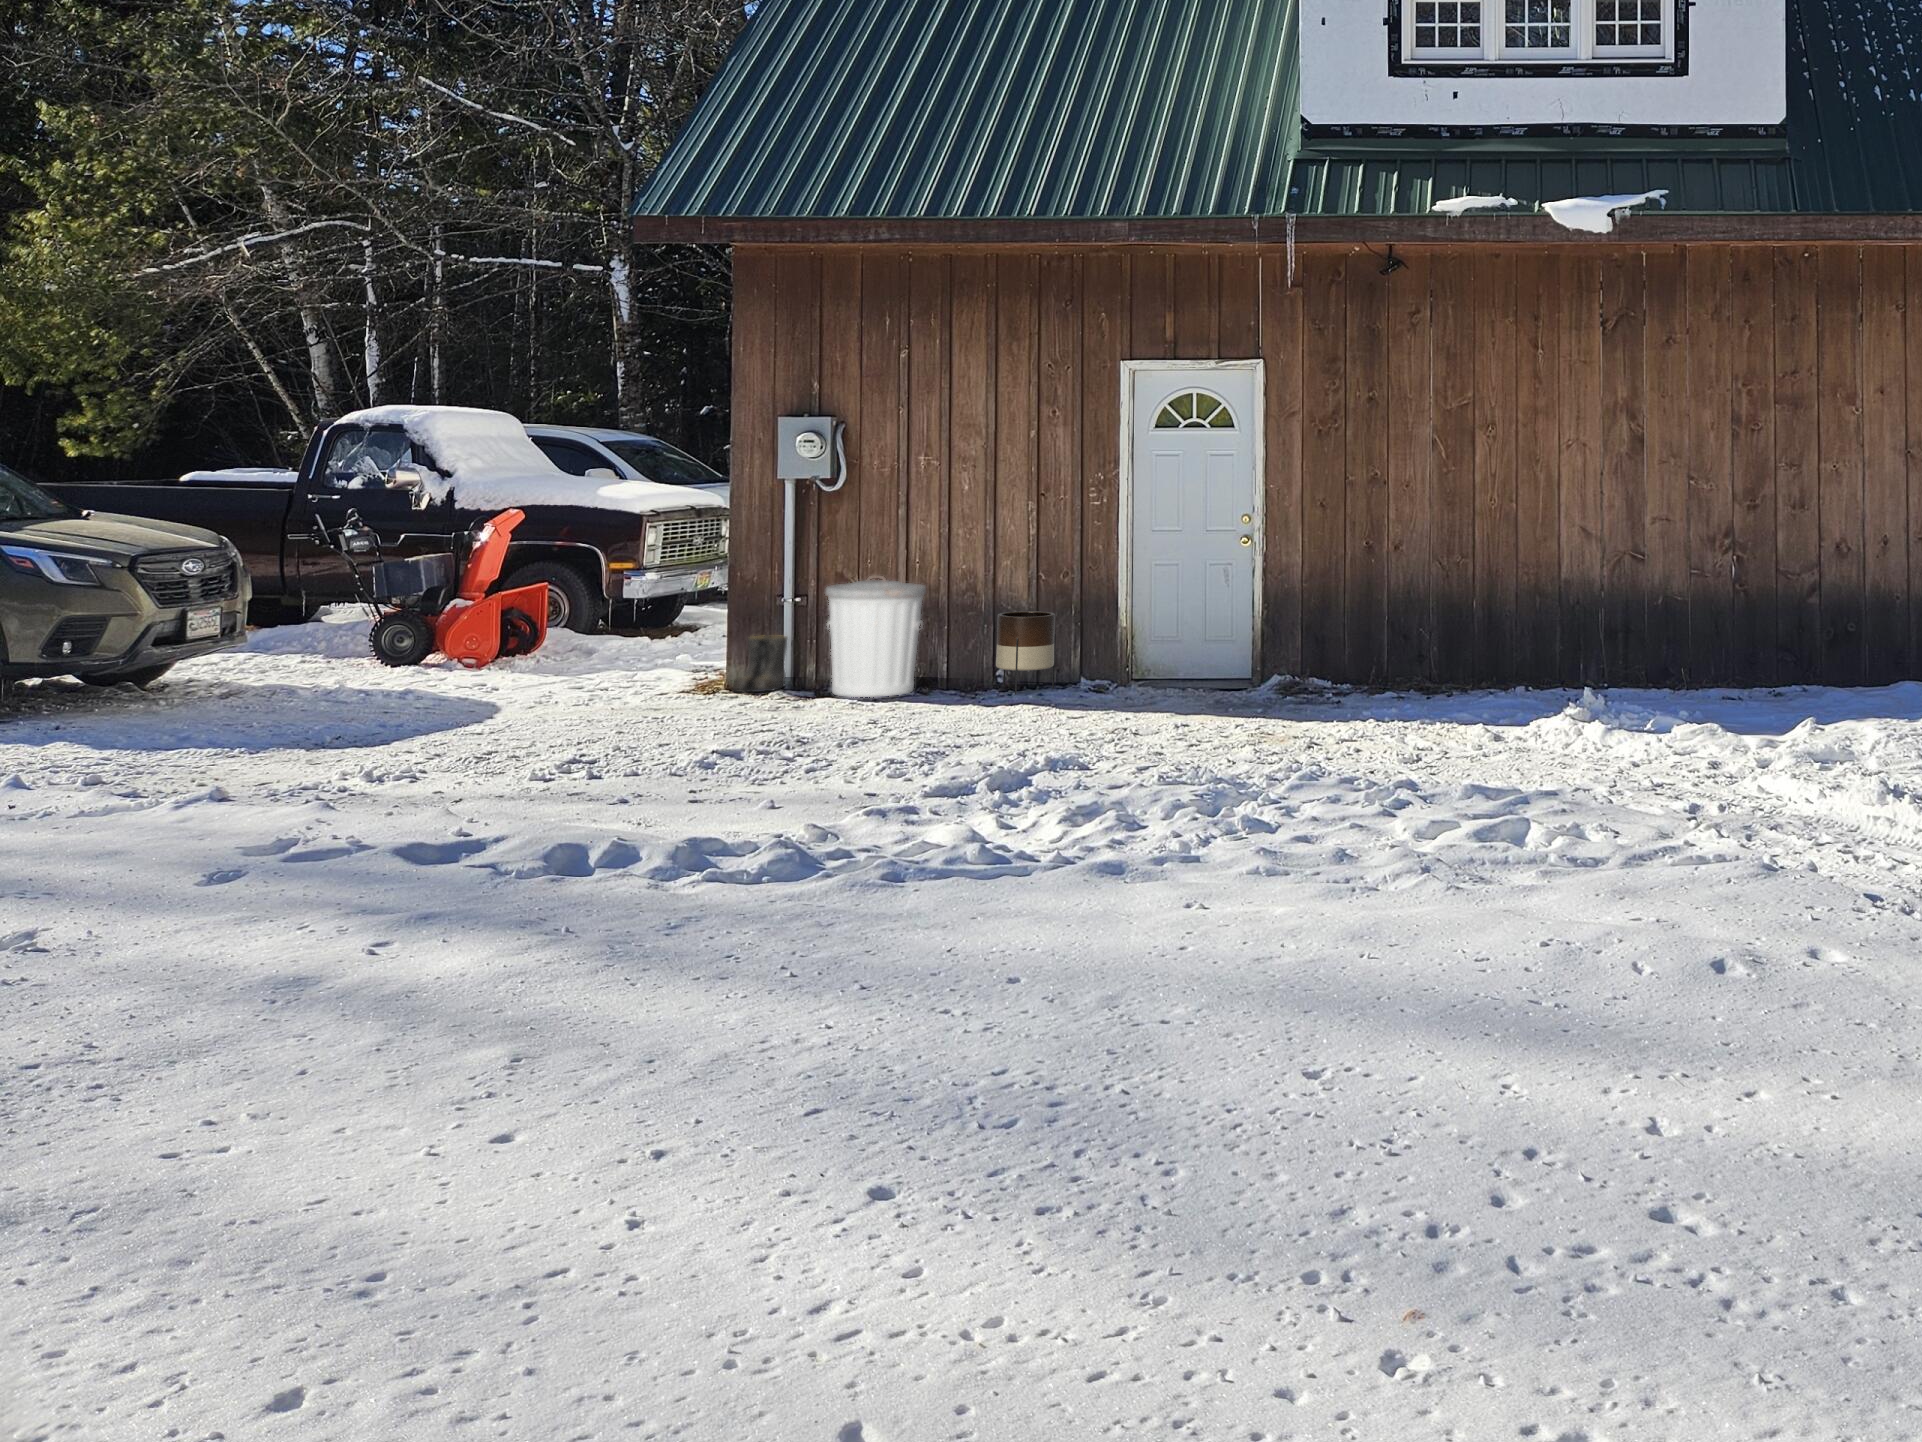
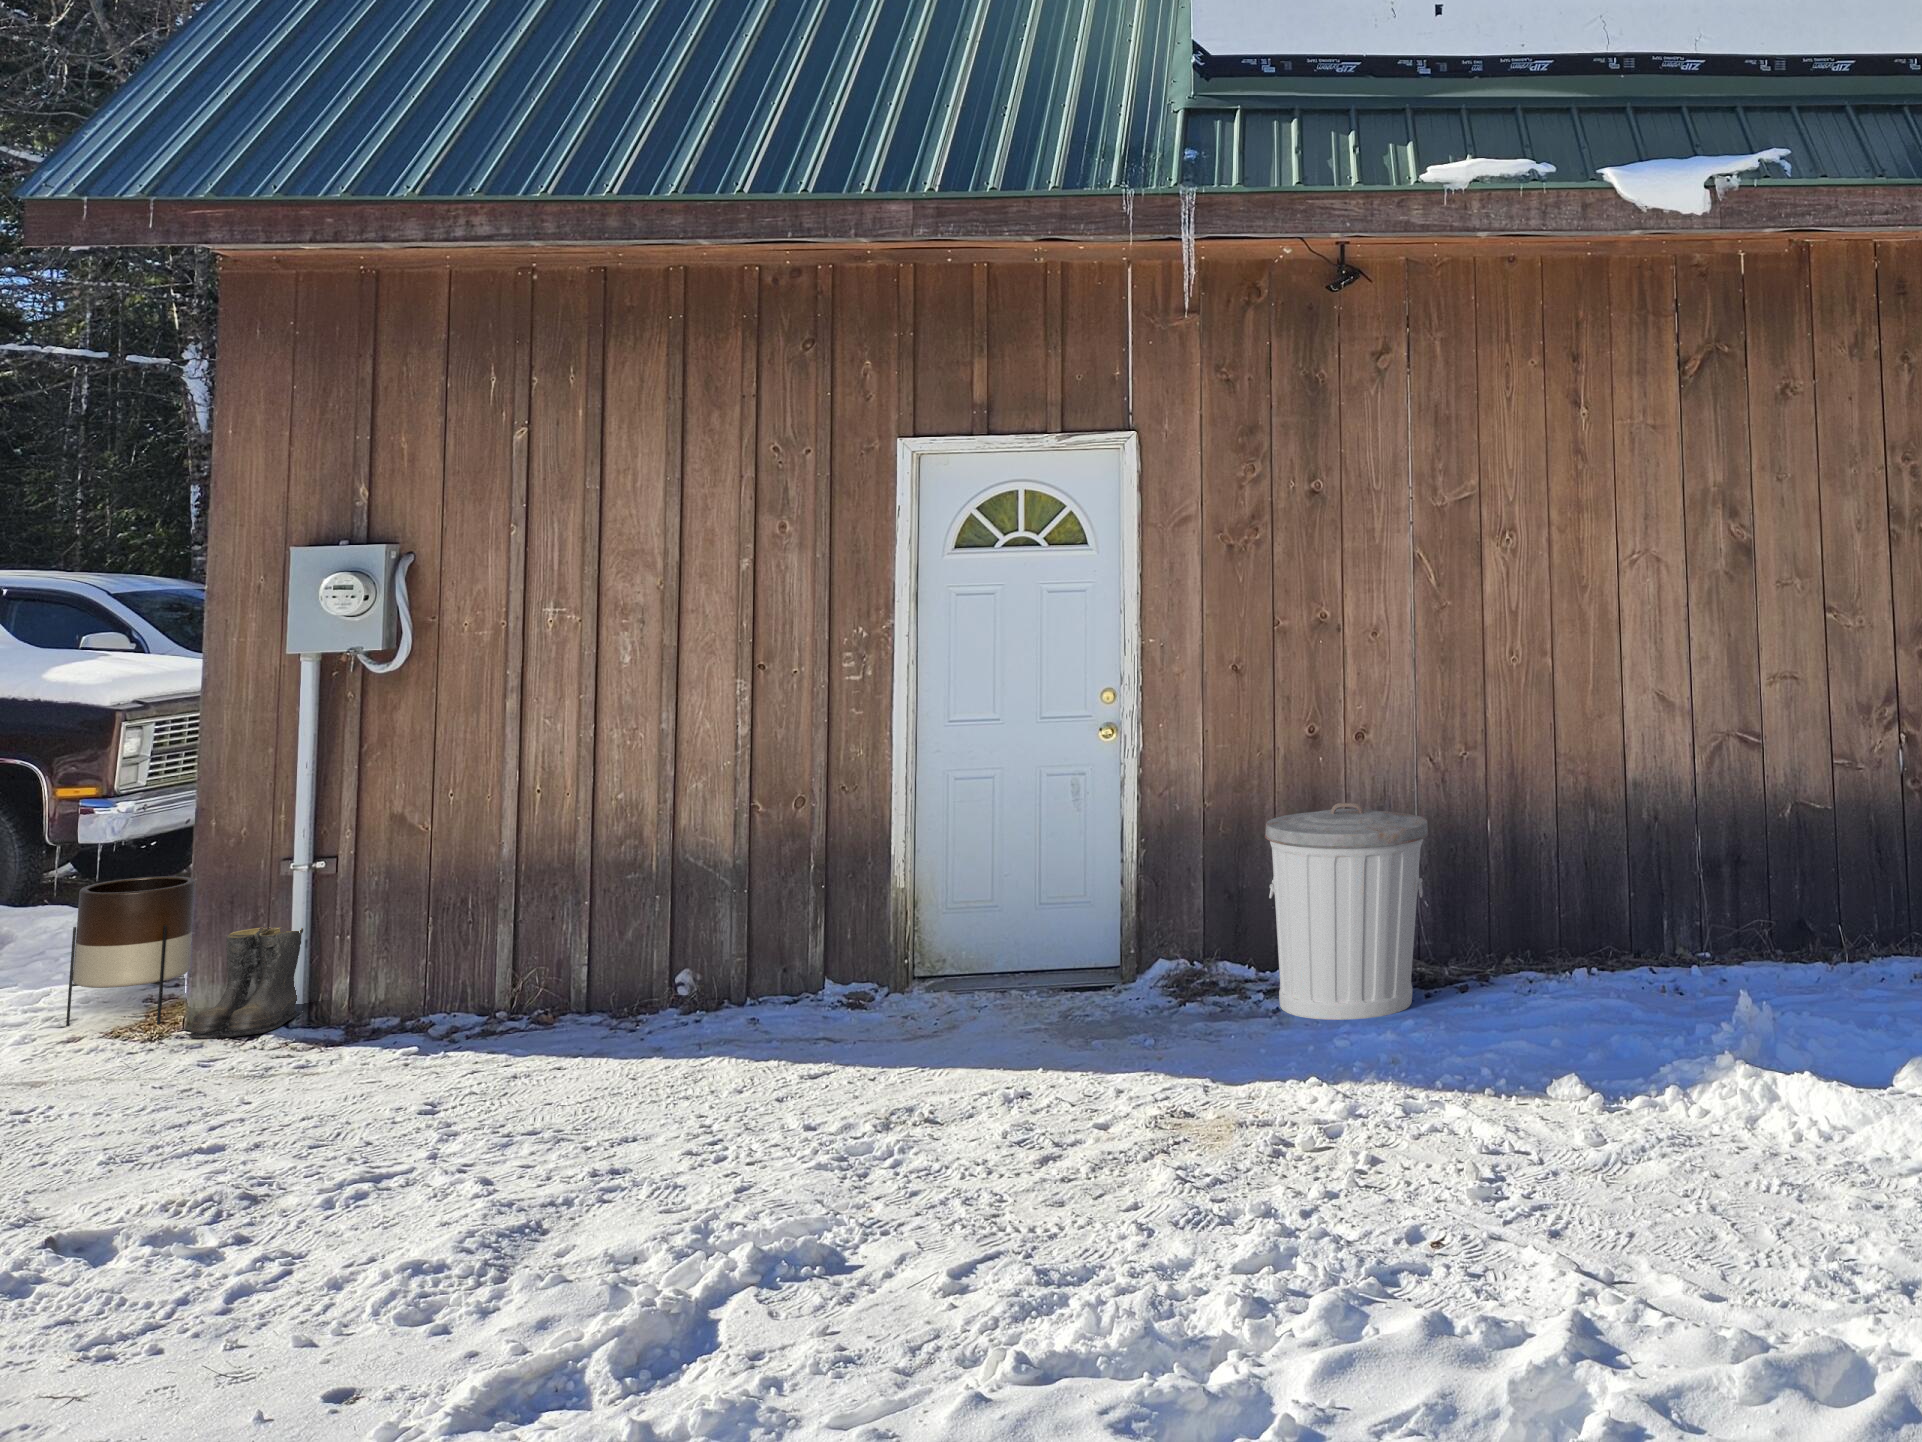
trash can: present [826,577,926,697] -> present [1265,803,1428,1020]
planter: present [996,611,1056,694] -> present [66,876,196,1026]

